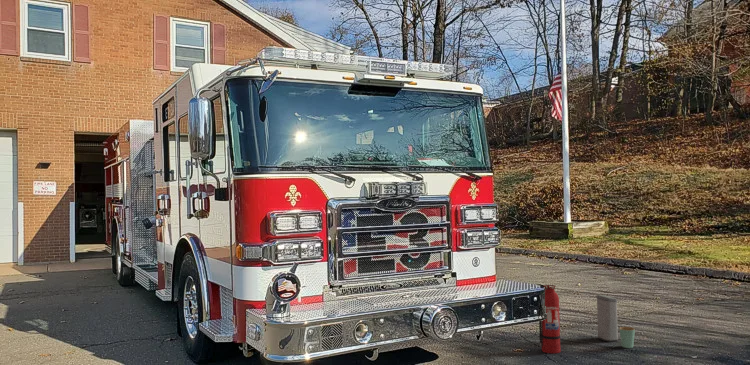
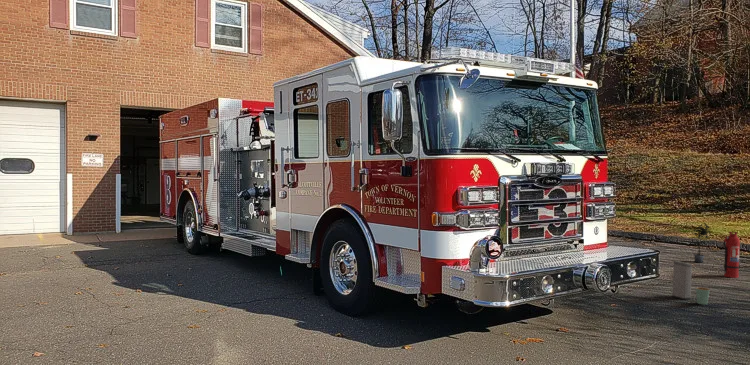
potted plant: none [652,247,675,295] -> present [693,223,710,263]
fire extinguisher: present [539,285,561,353] -> present [724,232,740,278]

